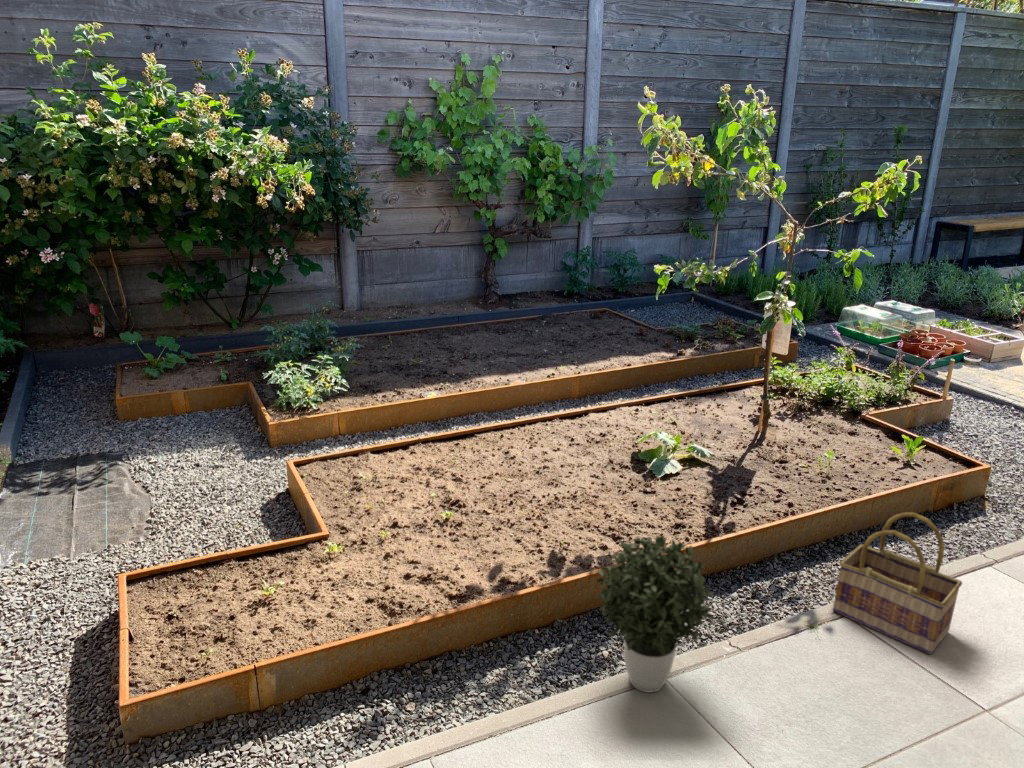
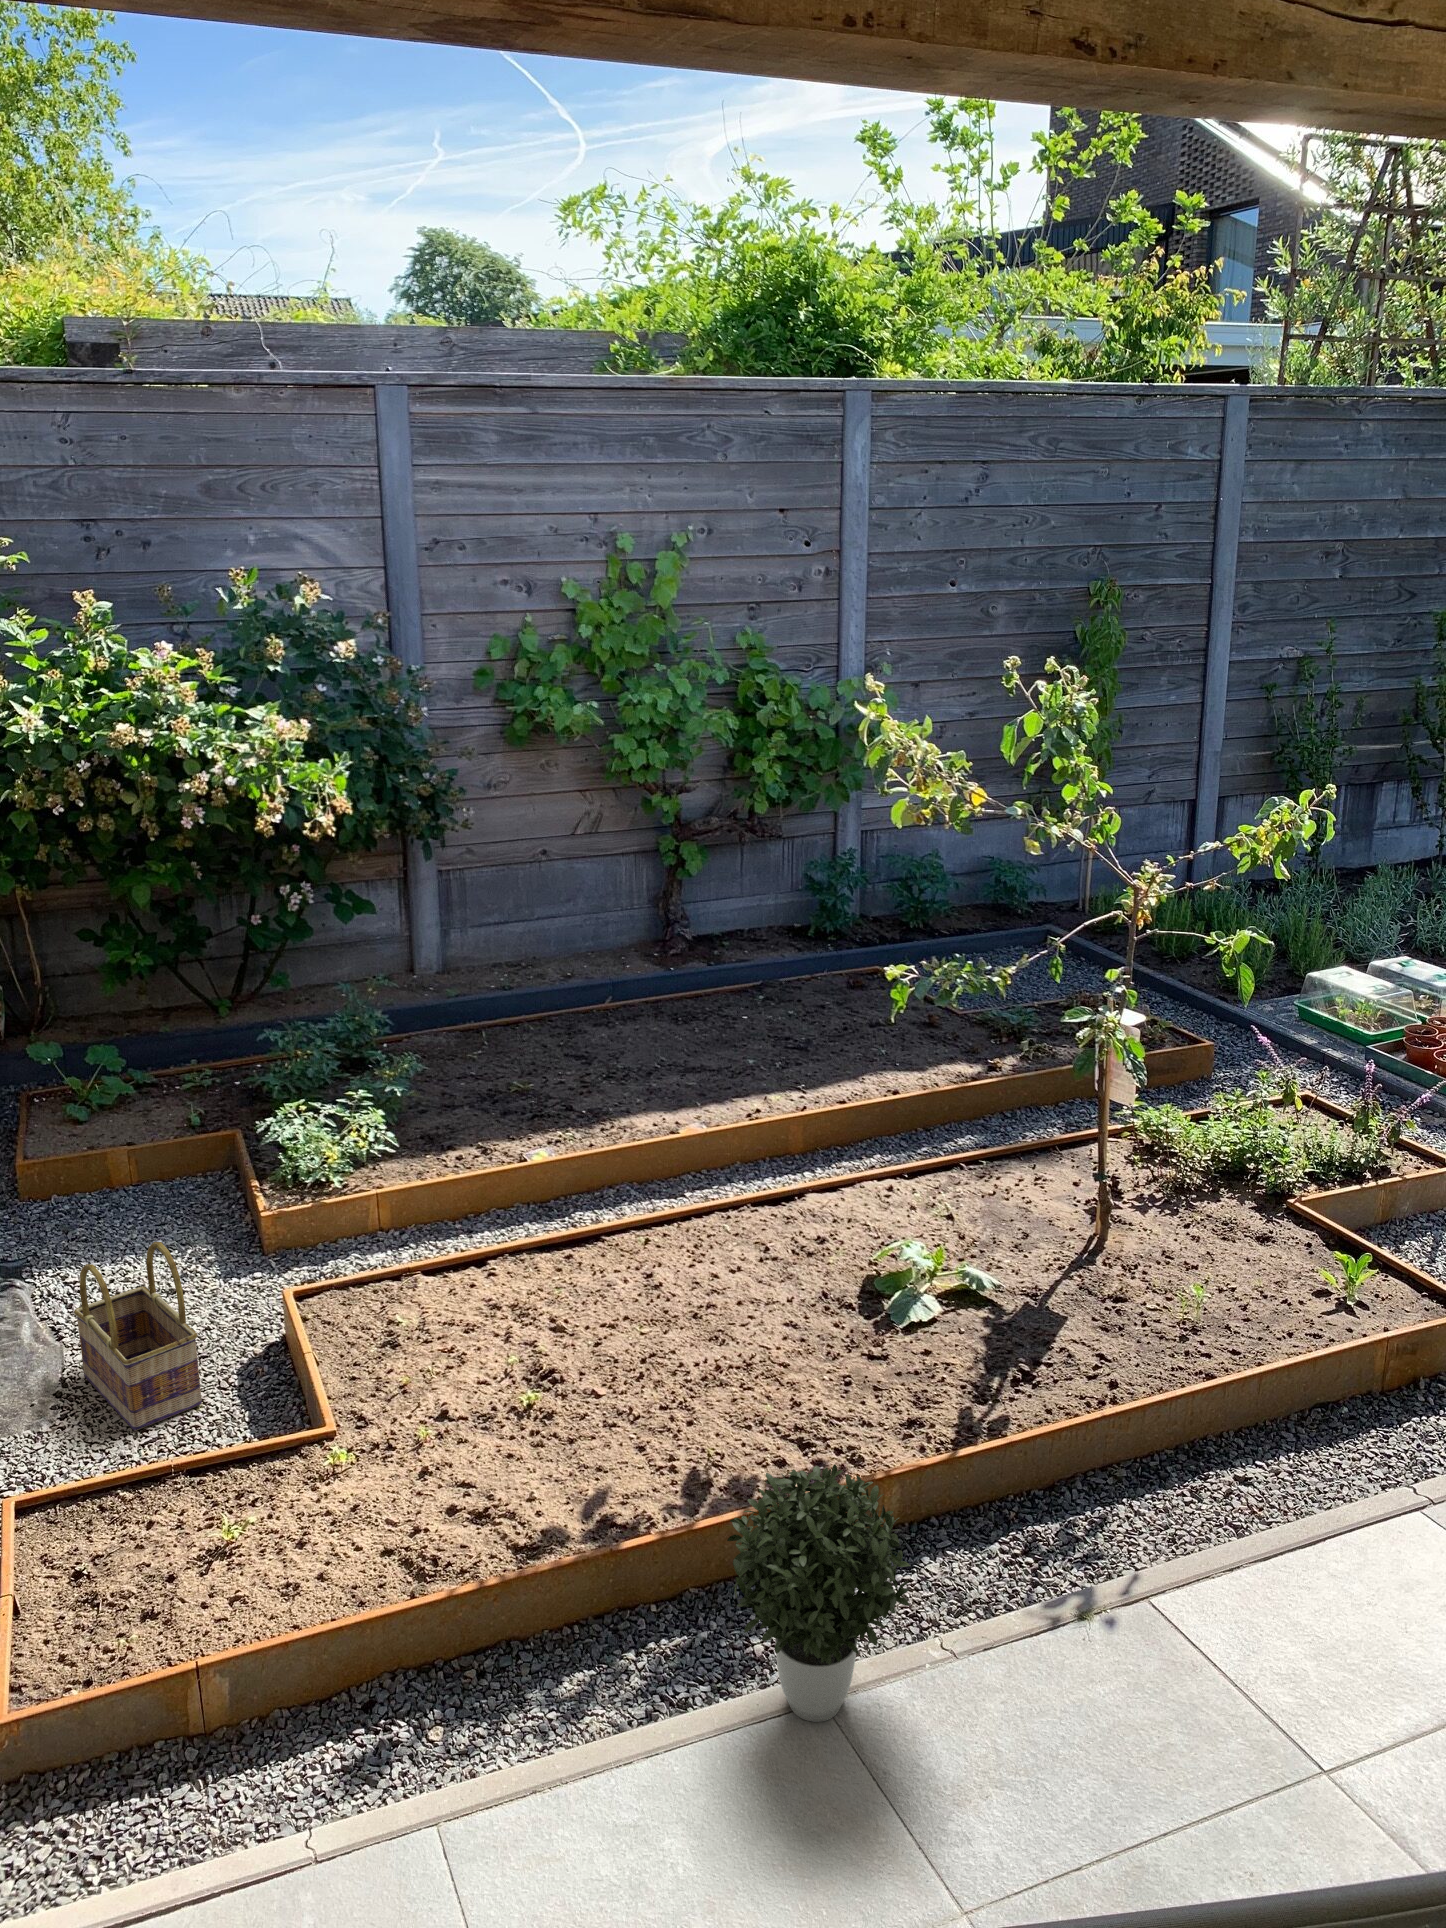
basket: present [833,512,962,654] -> present [74,1242,202,1431]

